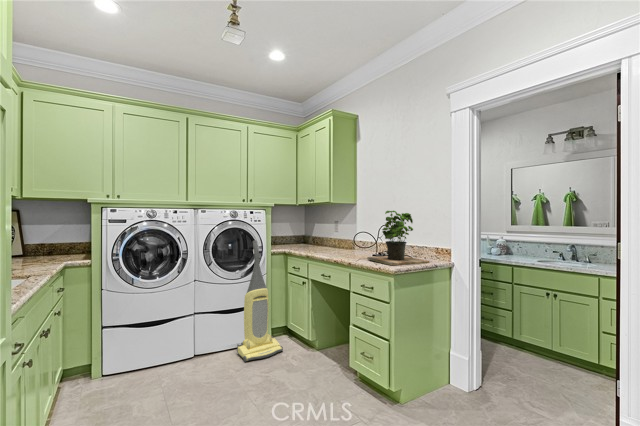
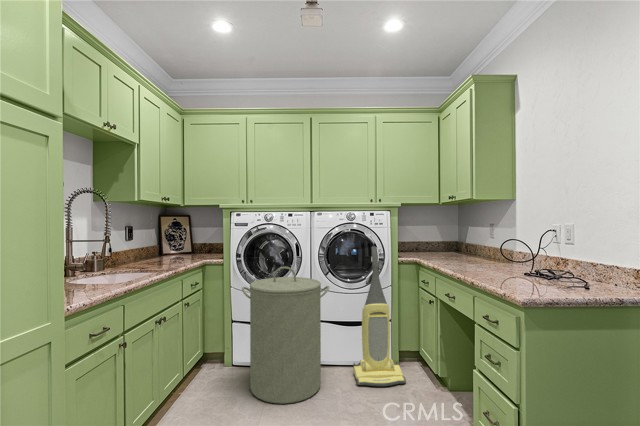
potted plant: present [367,211,429,266] -> none [497,208,604,297]
laundry hamper: none [128,263,221,398] -> present [242,267,329,404]

